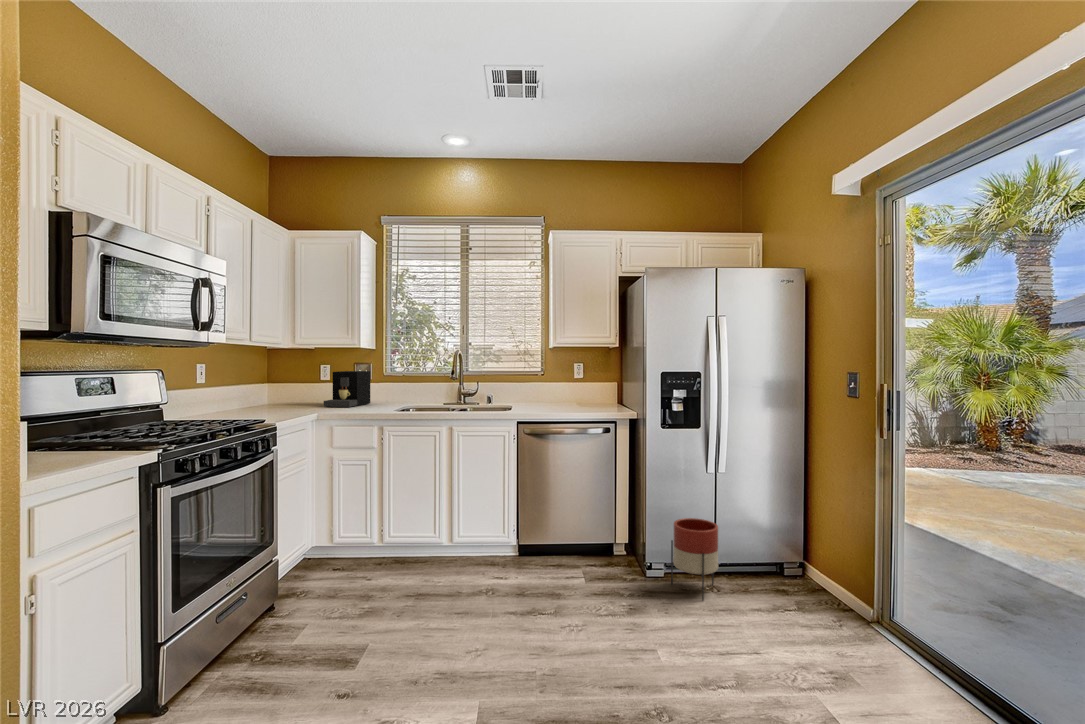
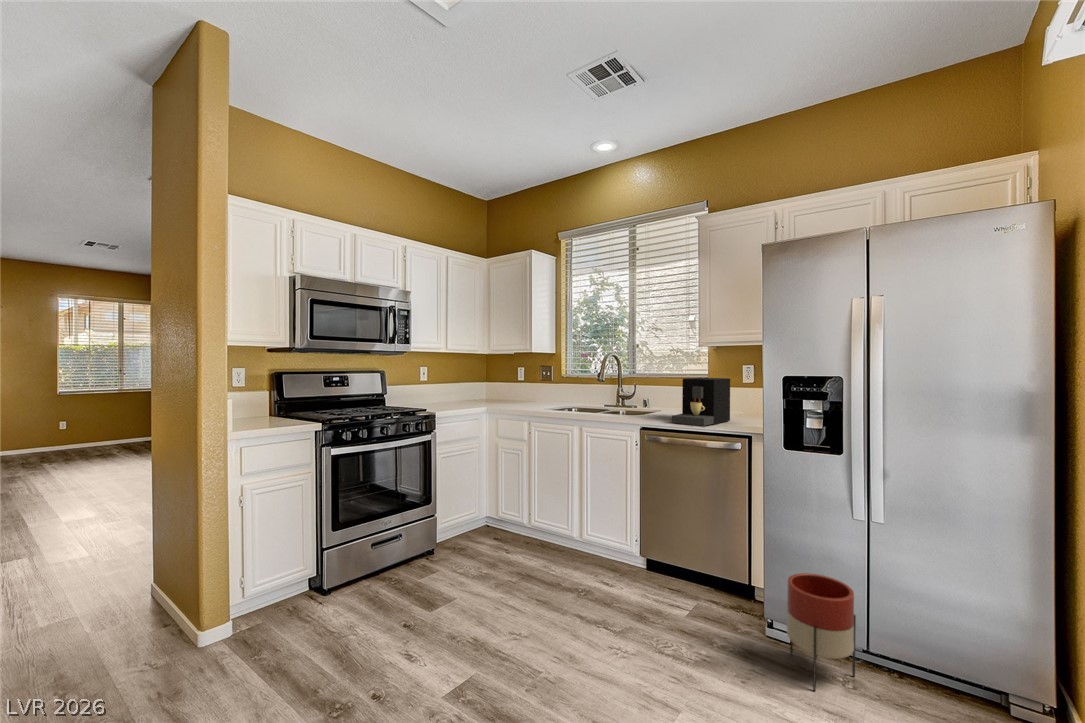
coffee maker: present [324,371,370,407] -> present [672,378,730,426]

